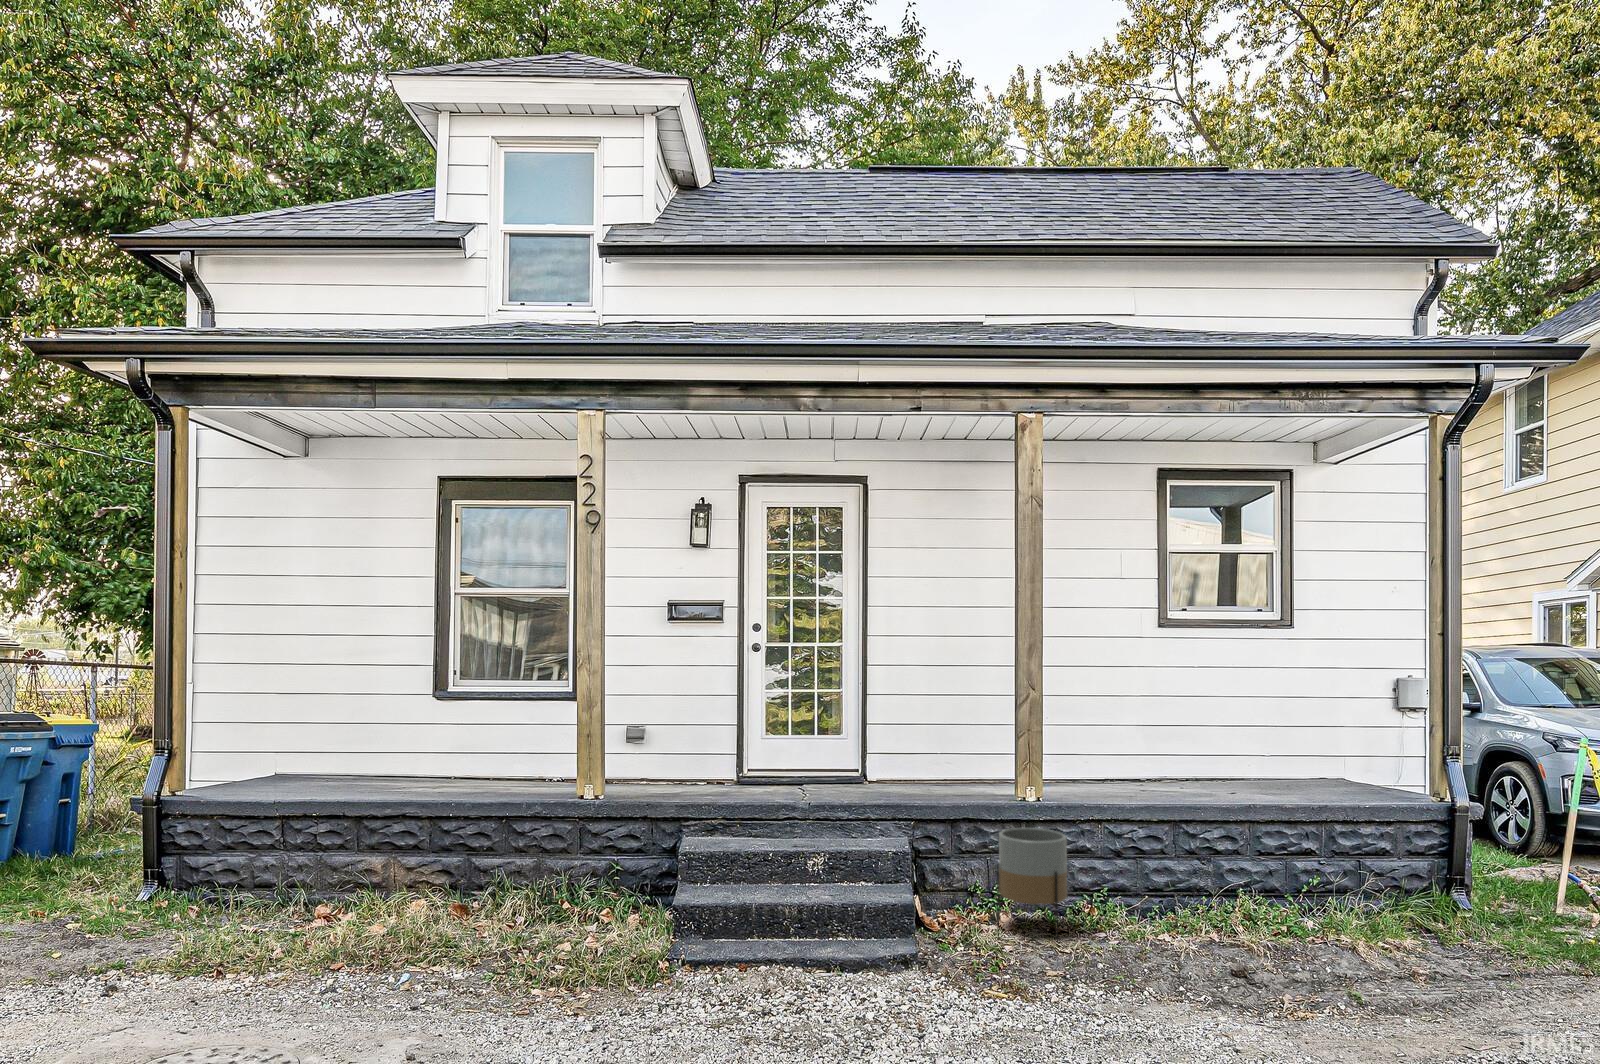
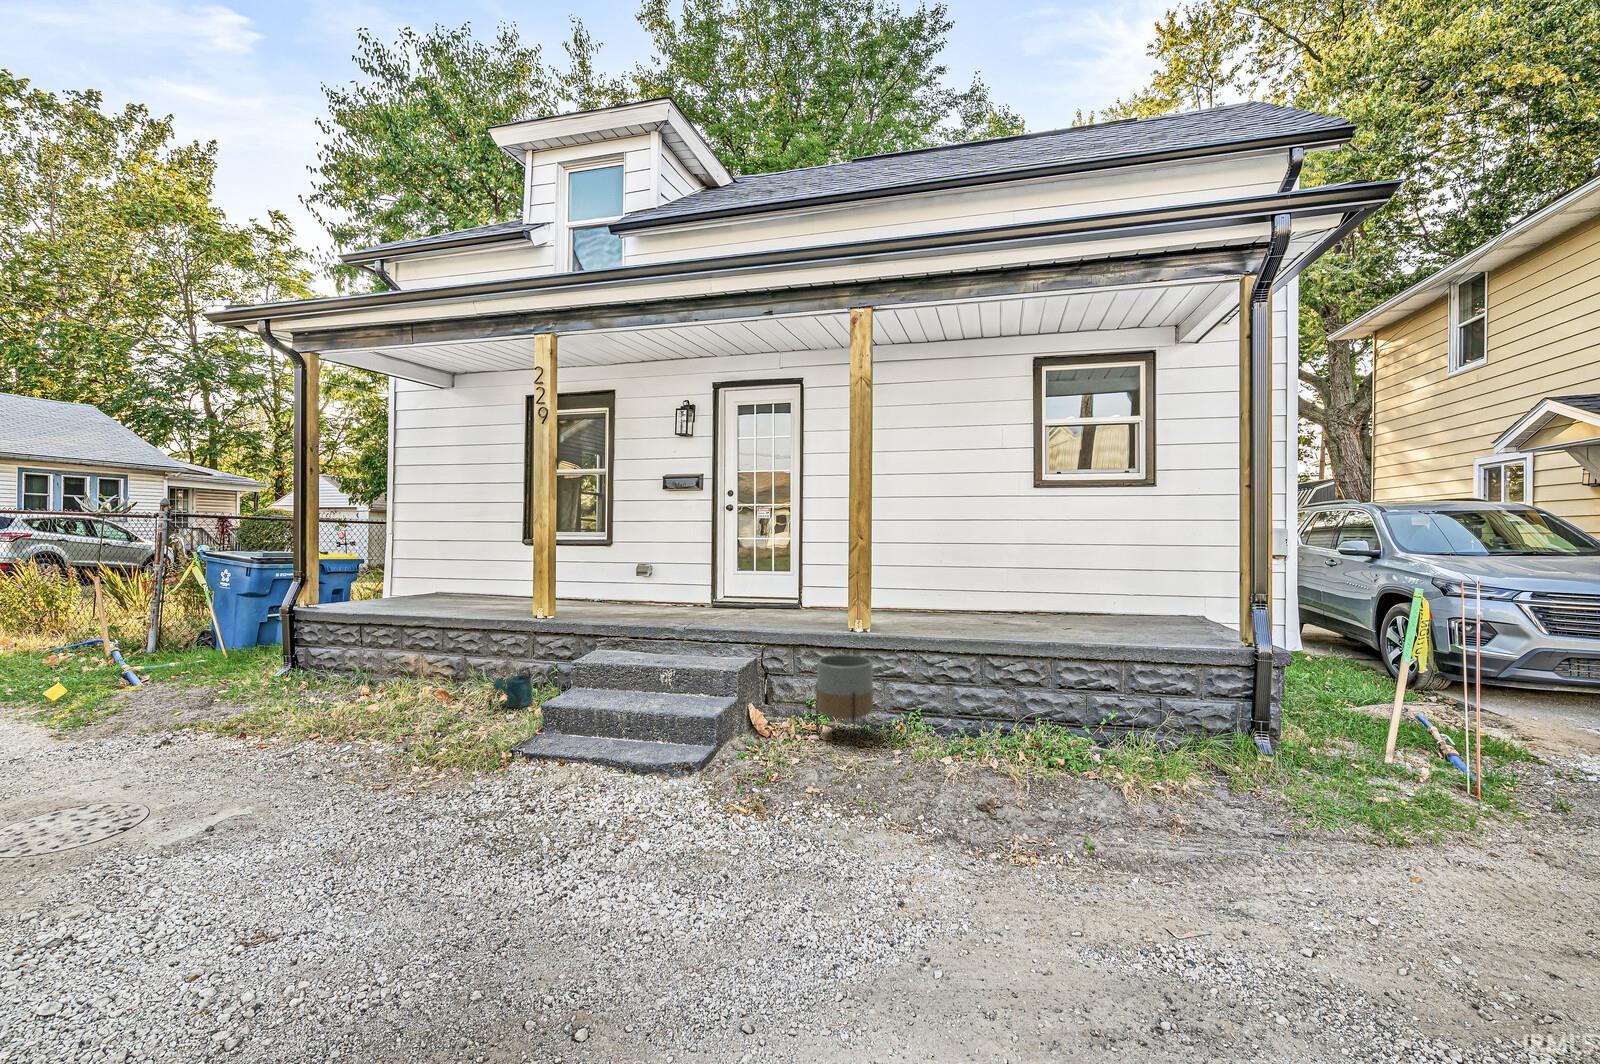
watering can: none [554,869,588,925] -> present [493,669,533,708]

